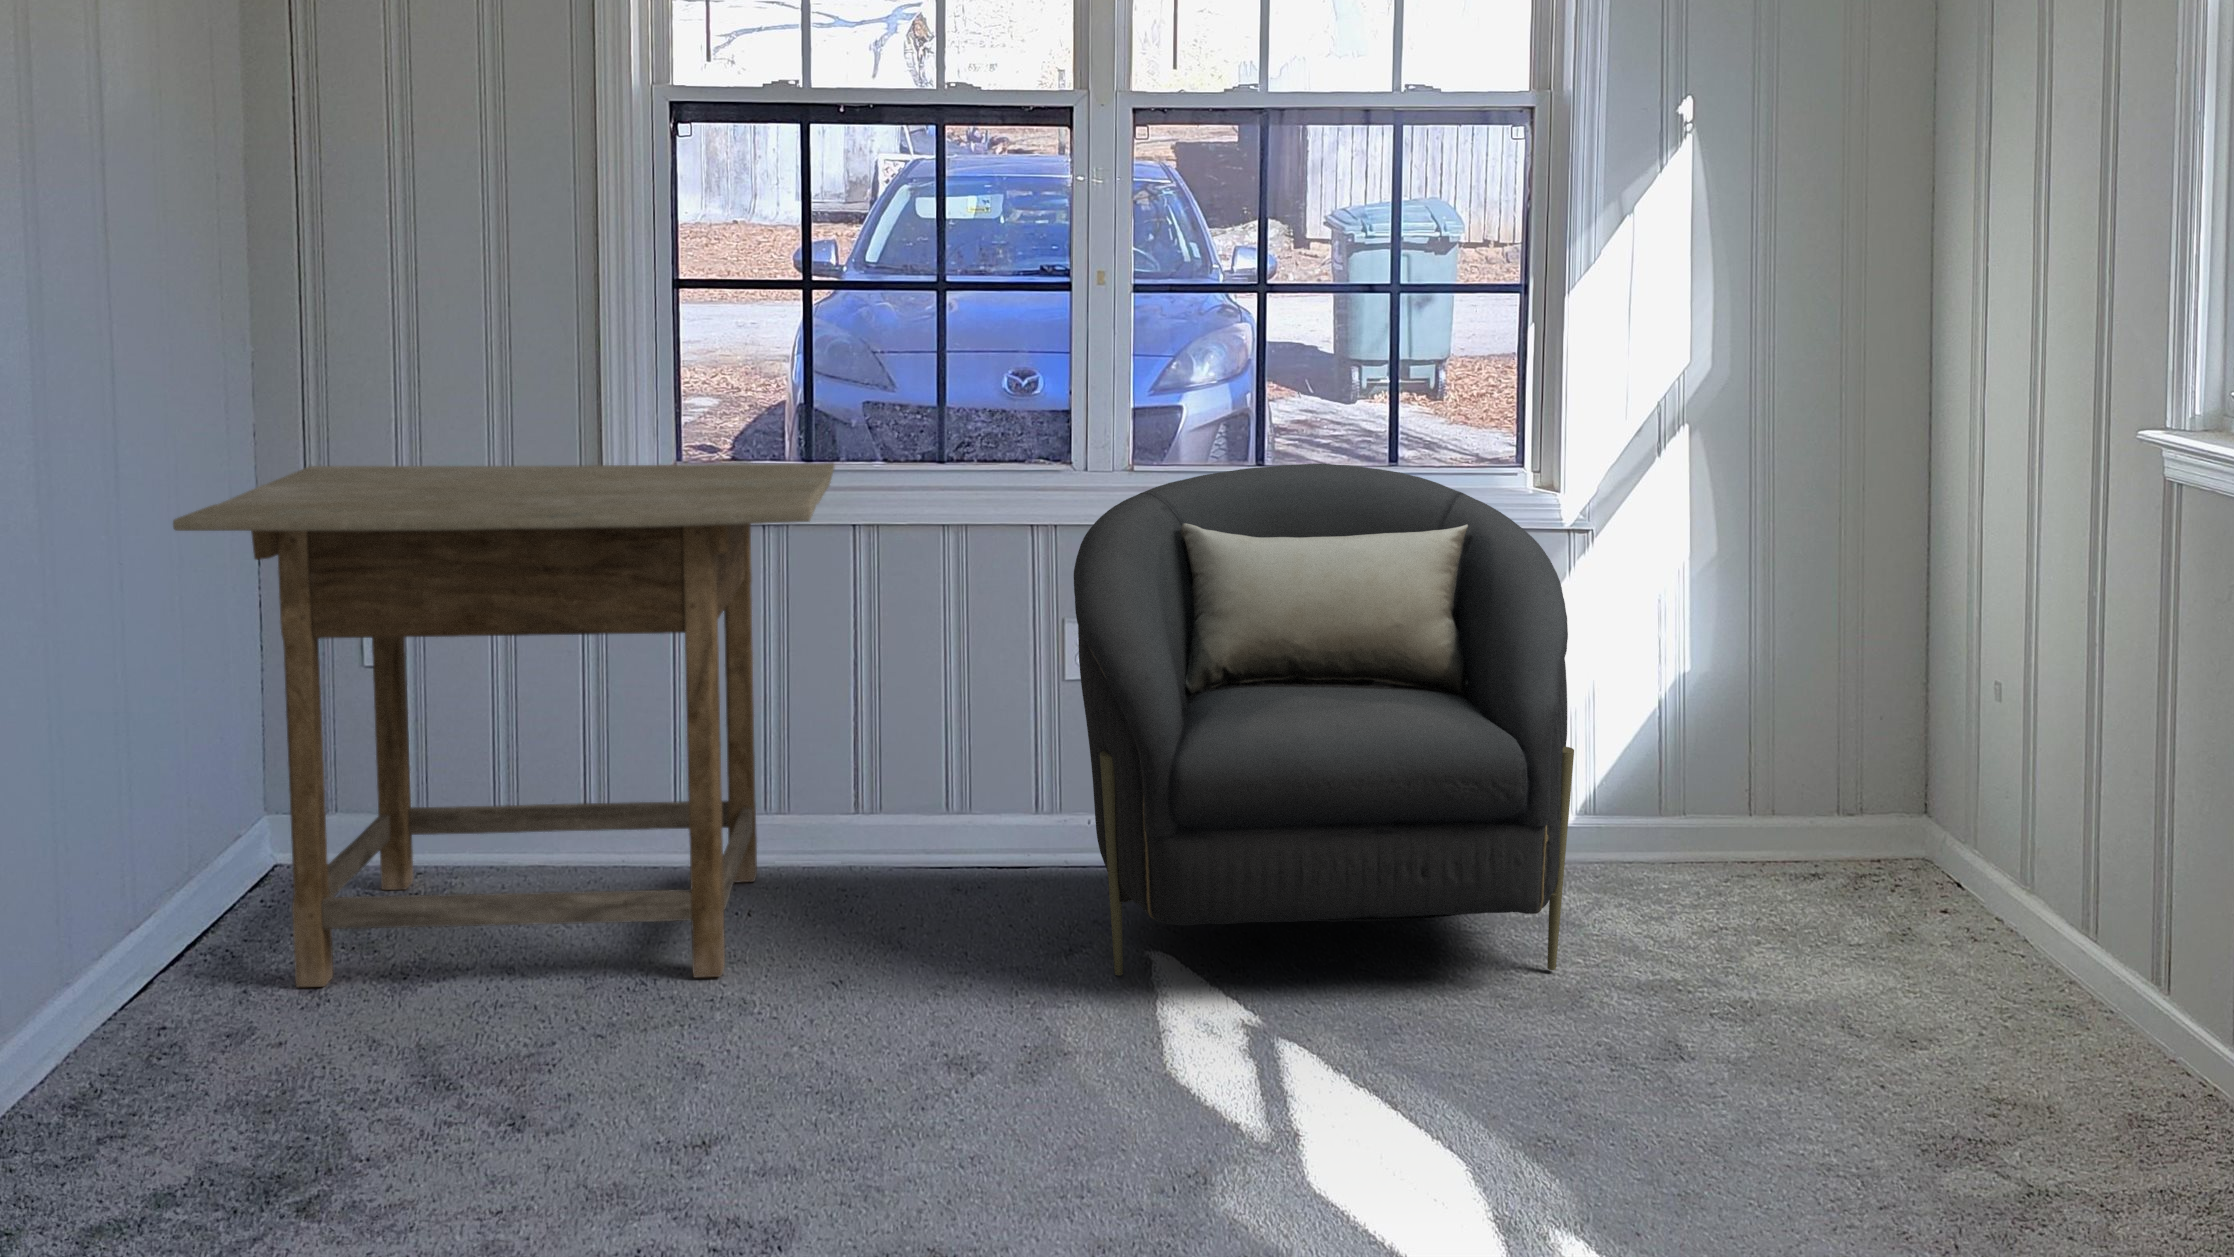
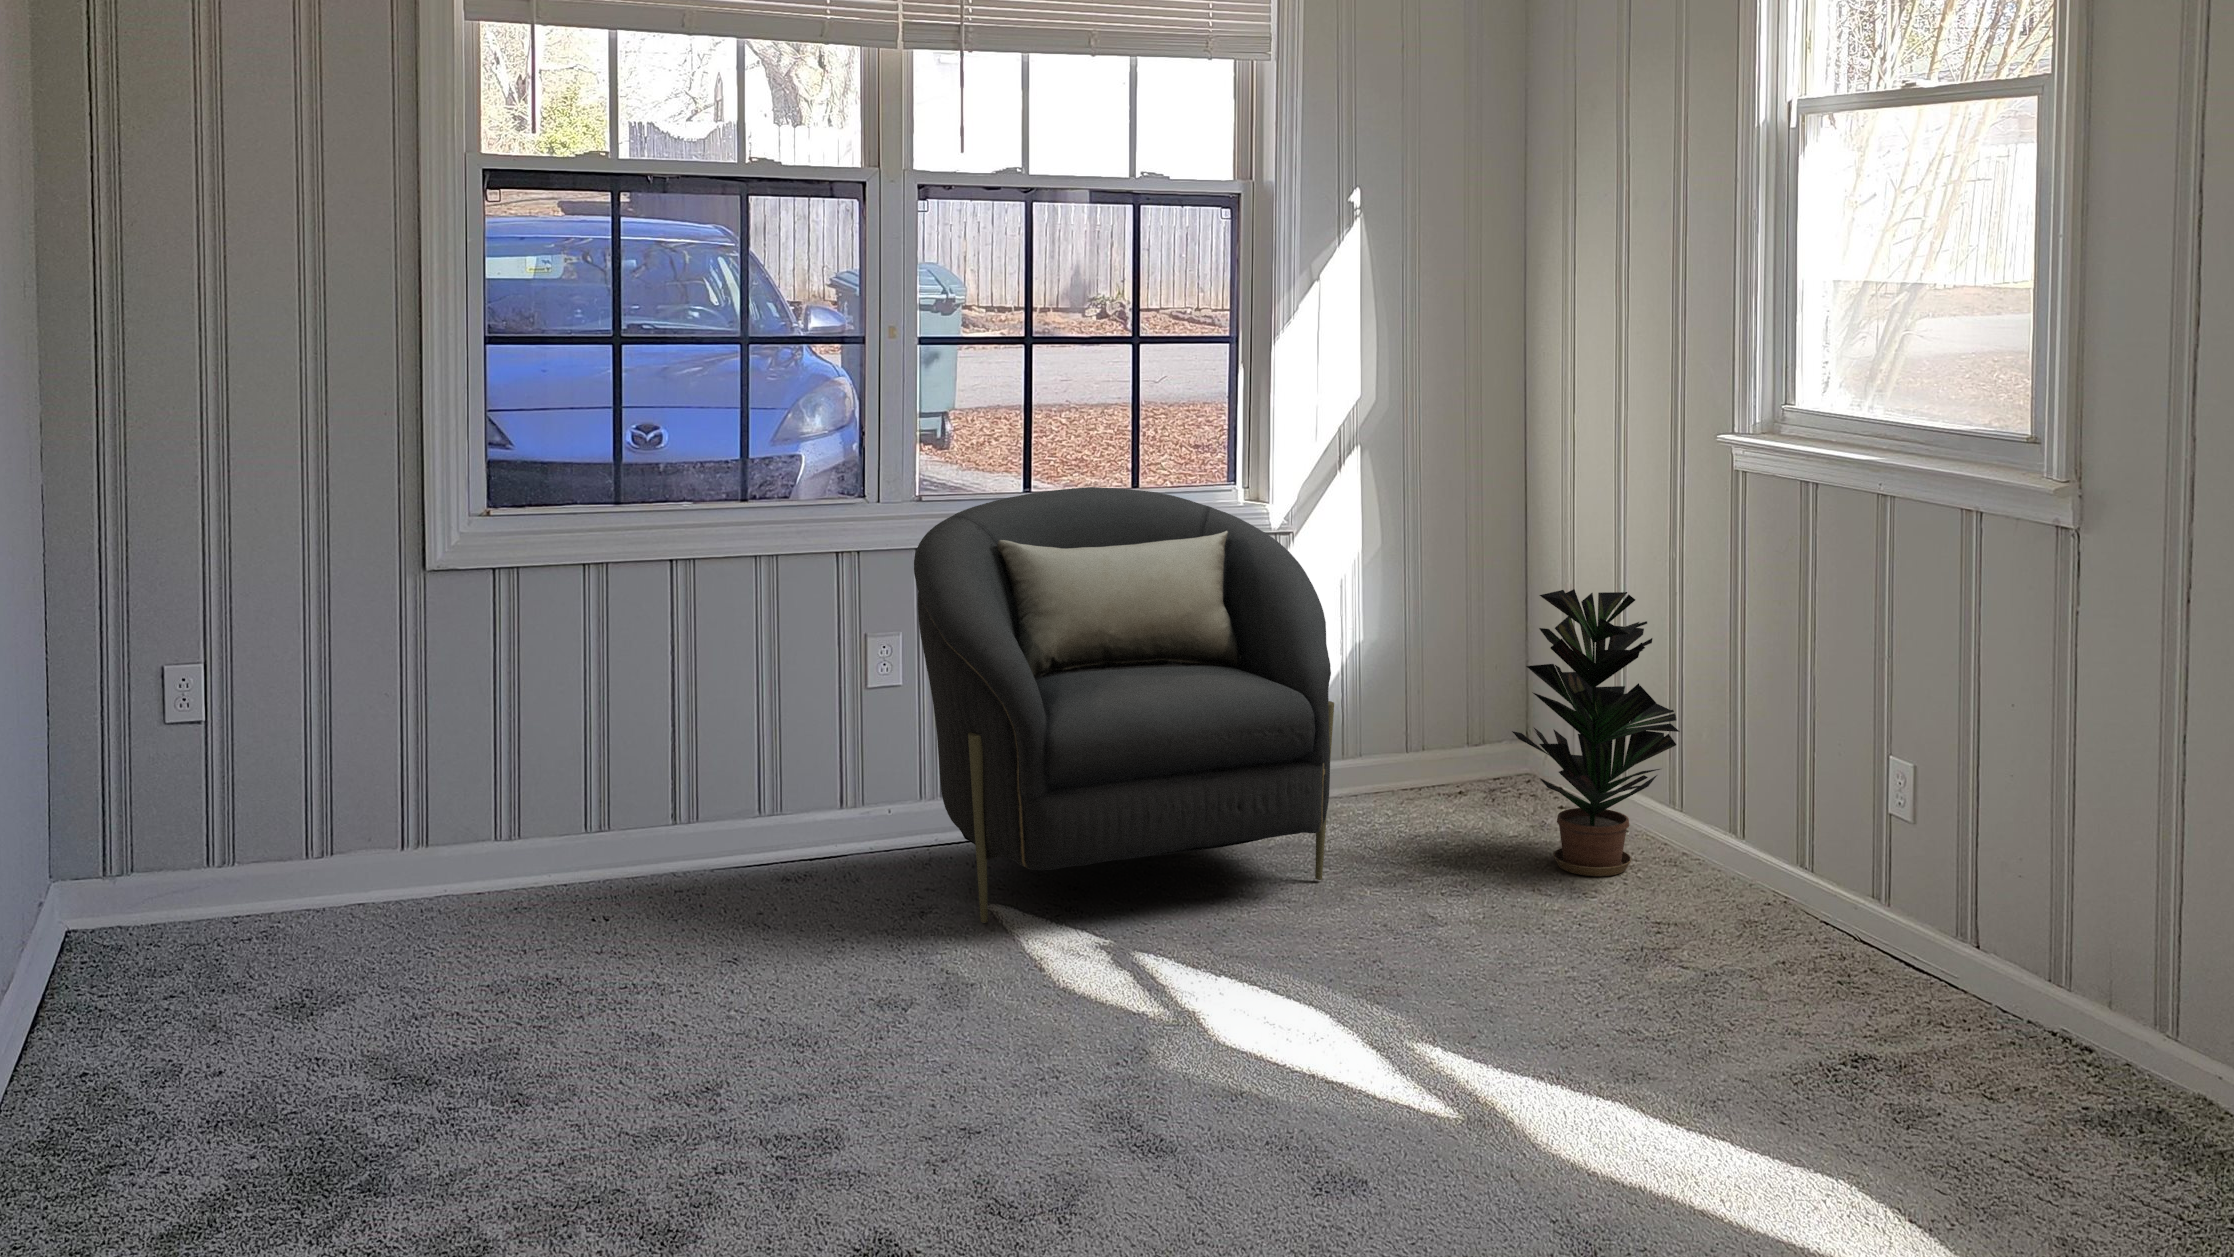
desk: present [173,463,834,987] -> none [104,502,729,1023]
potted plant: none [1835,625,2071,1014] -> present [1512,589,1679,876]

